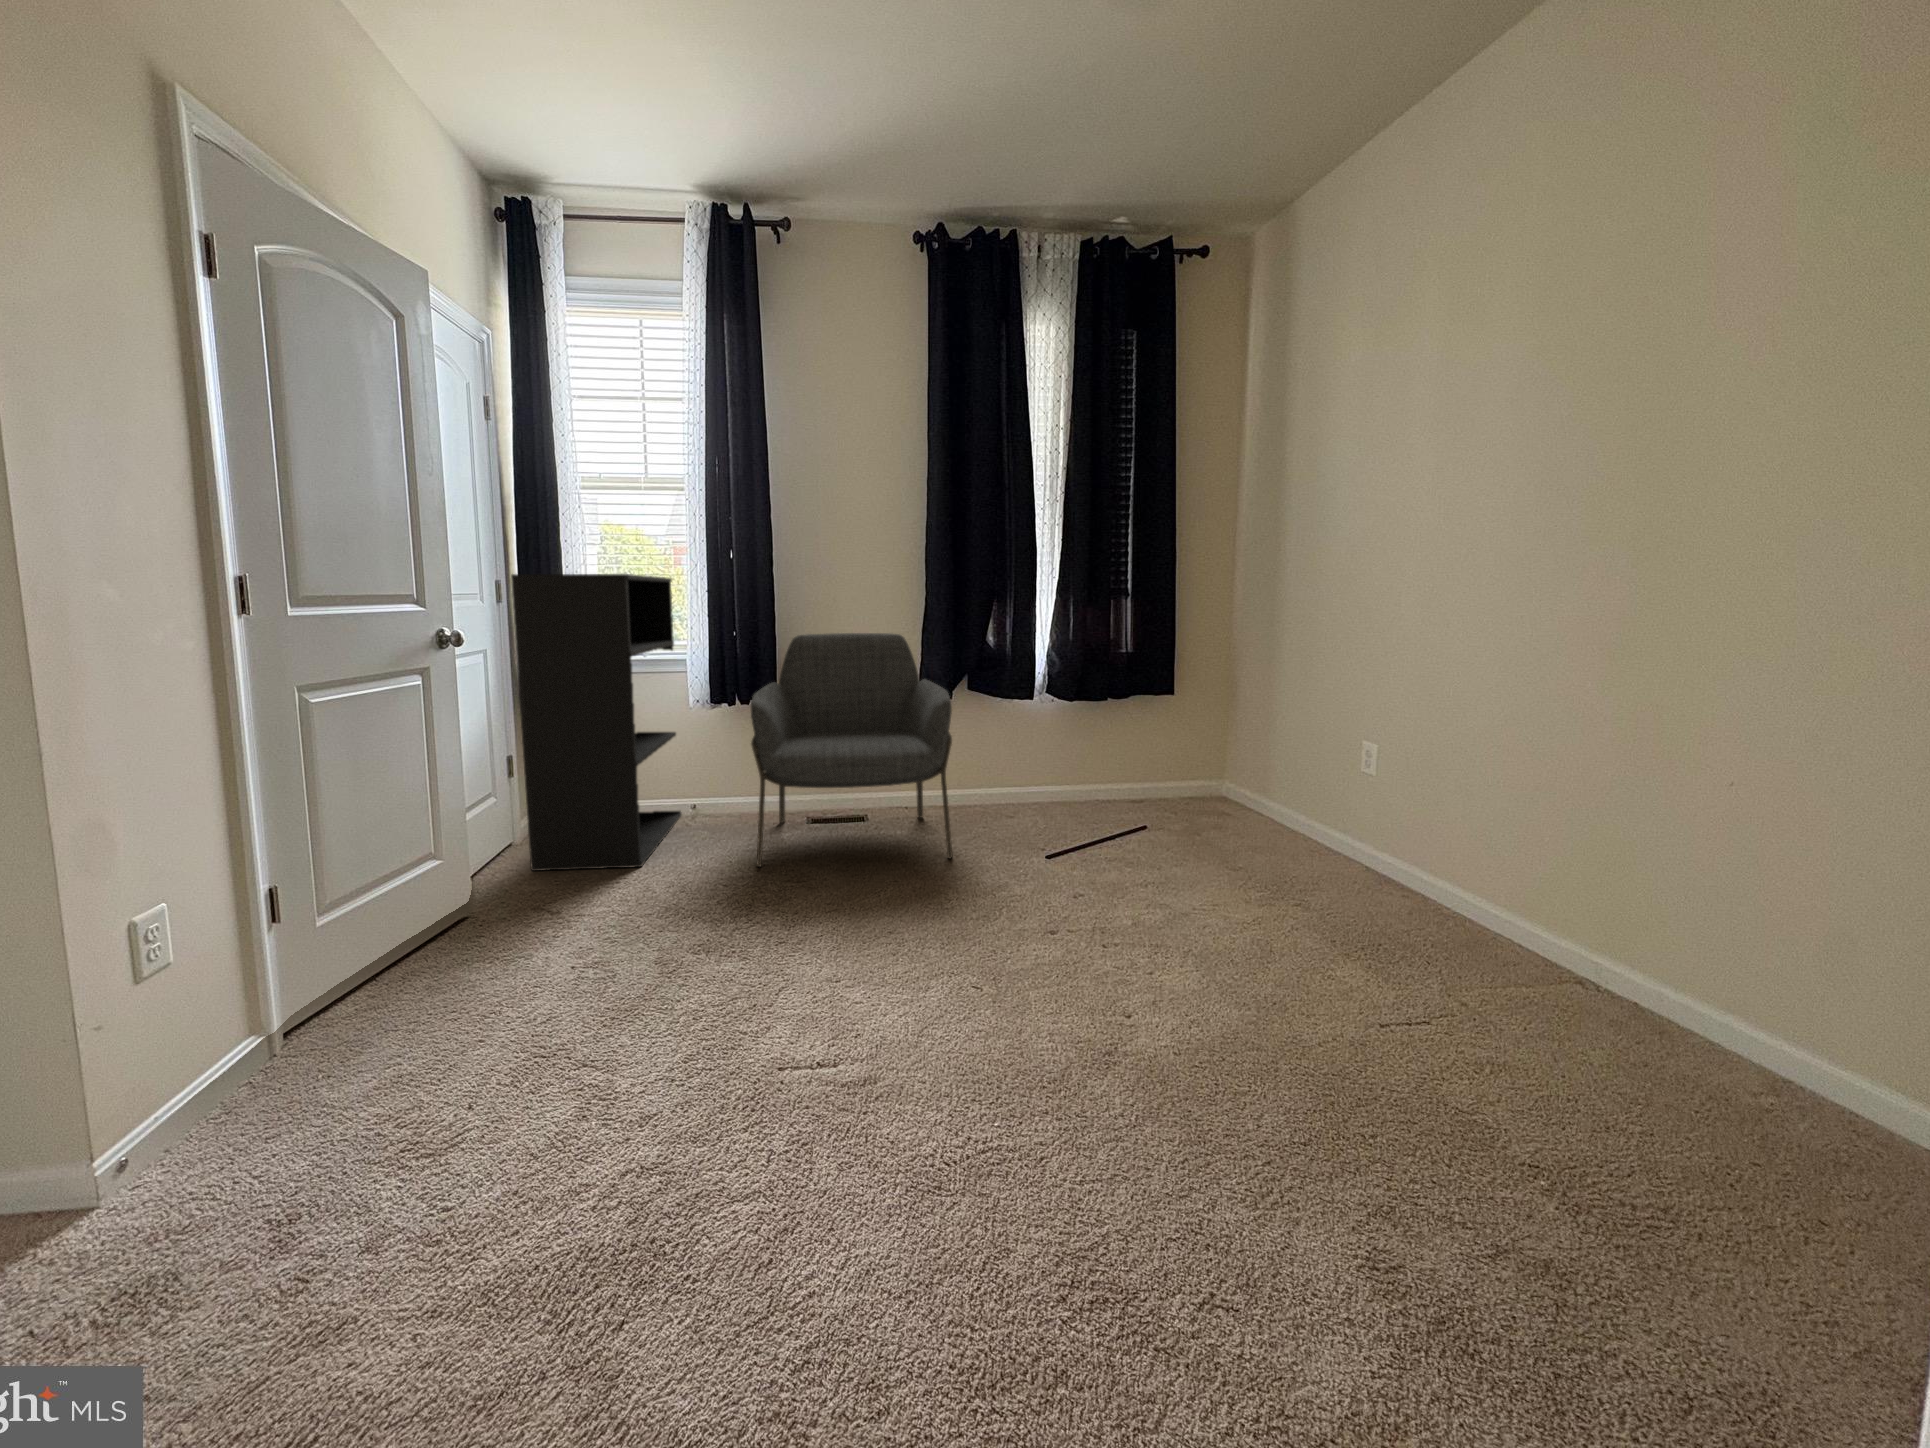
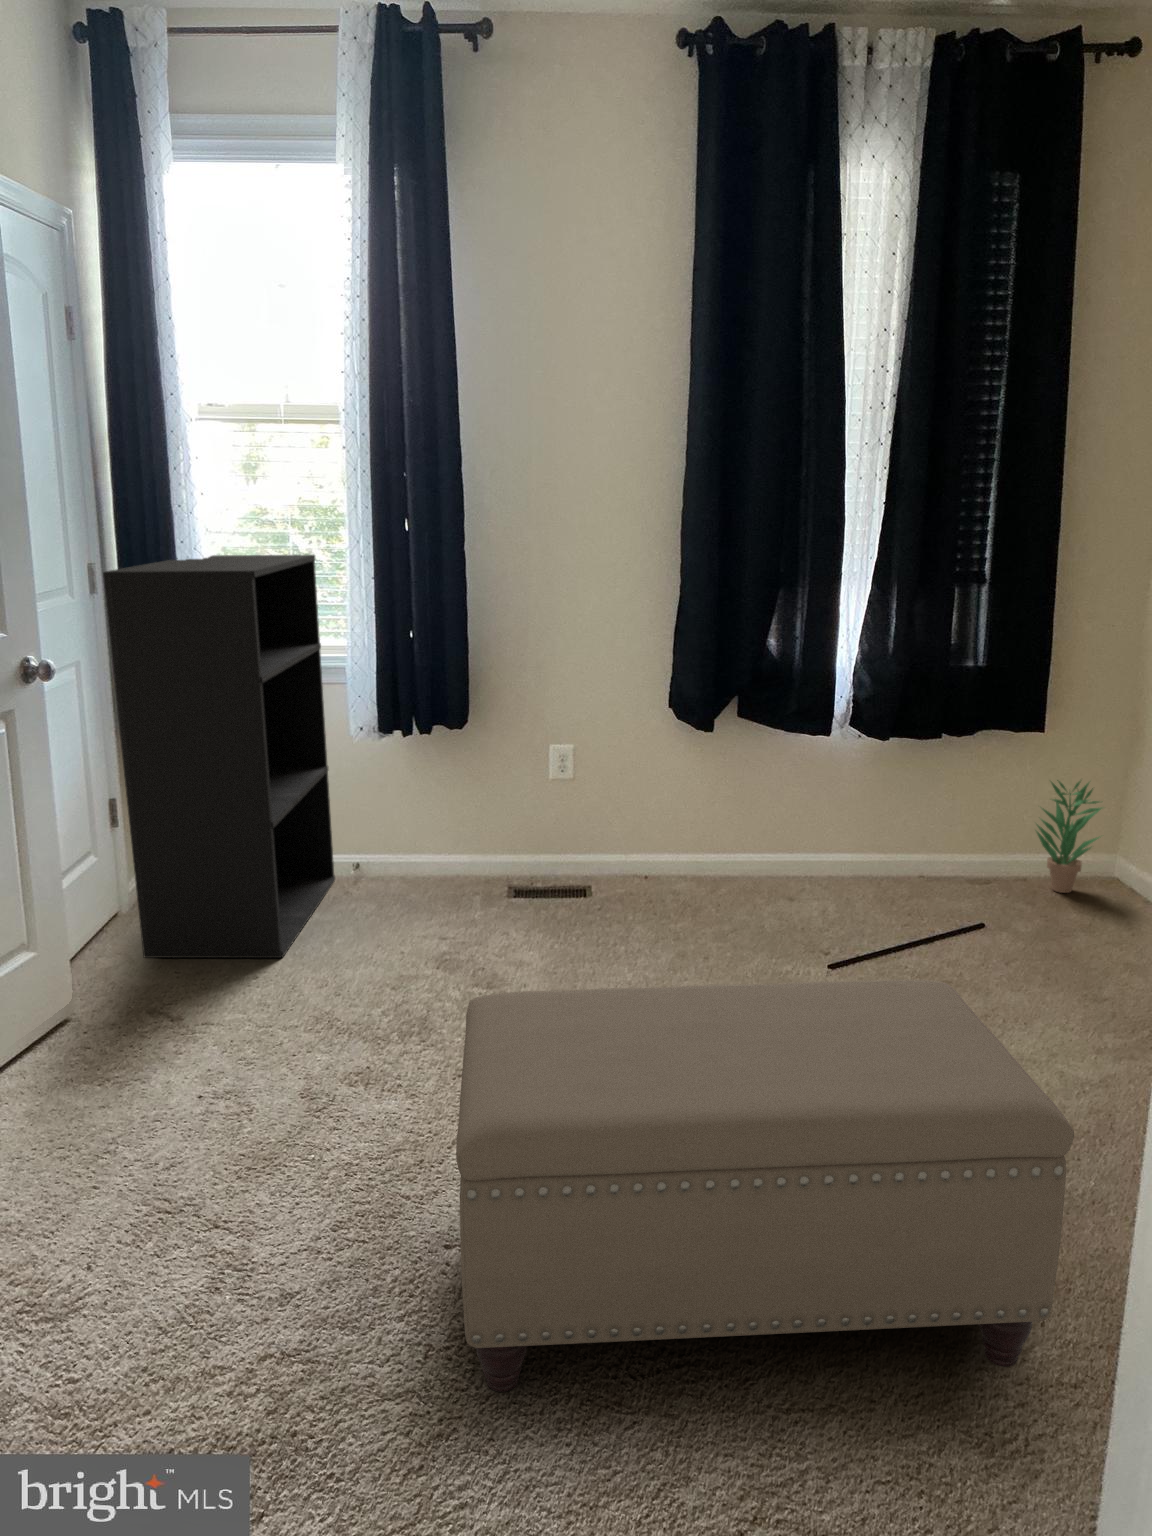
armchair: present [751,633,953,867] -> none [423,635,701,965]
potted plant: none [1171,727,1220,808] -> present [1036,780,1102,893]
ottoman: none [799,835,1291,1187] -> present [456,979,1074,1392]

